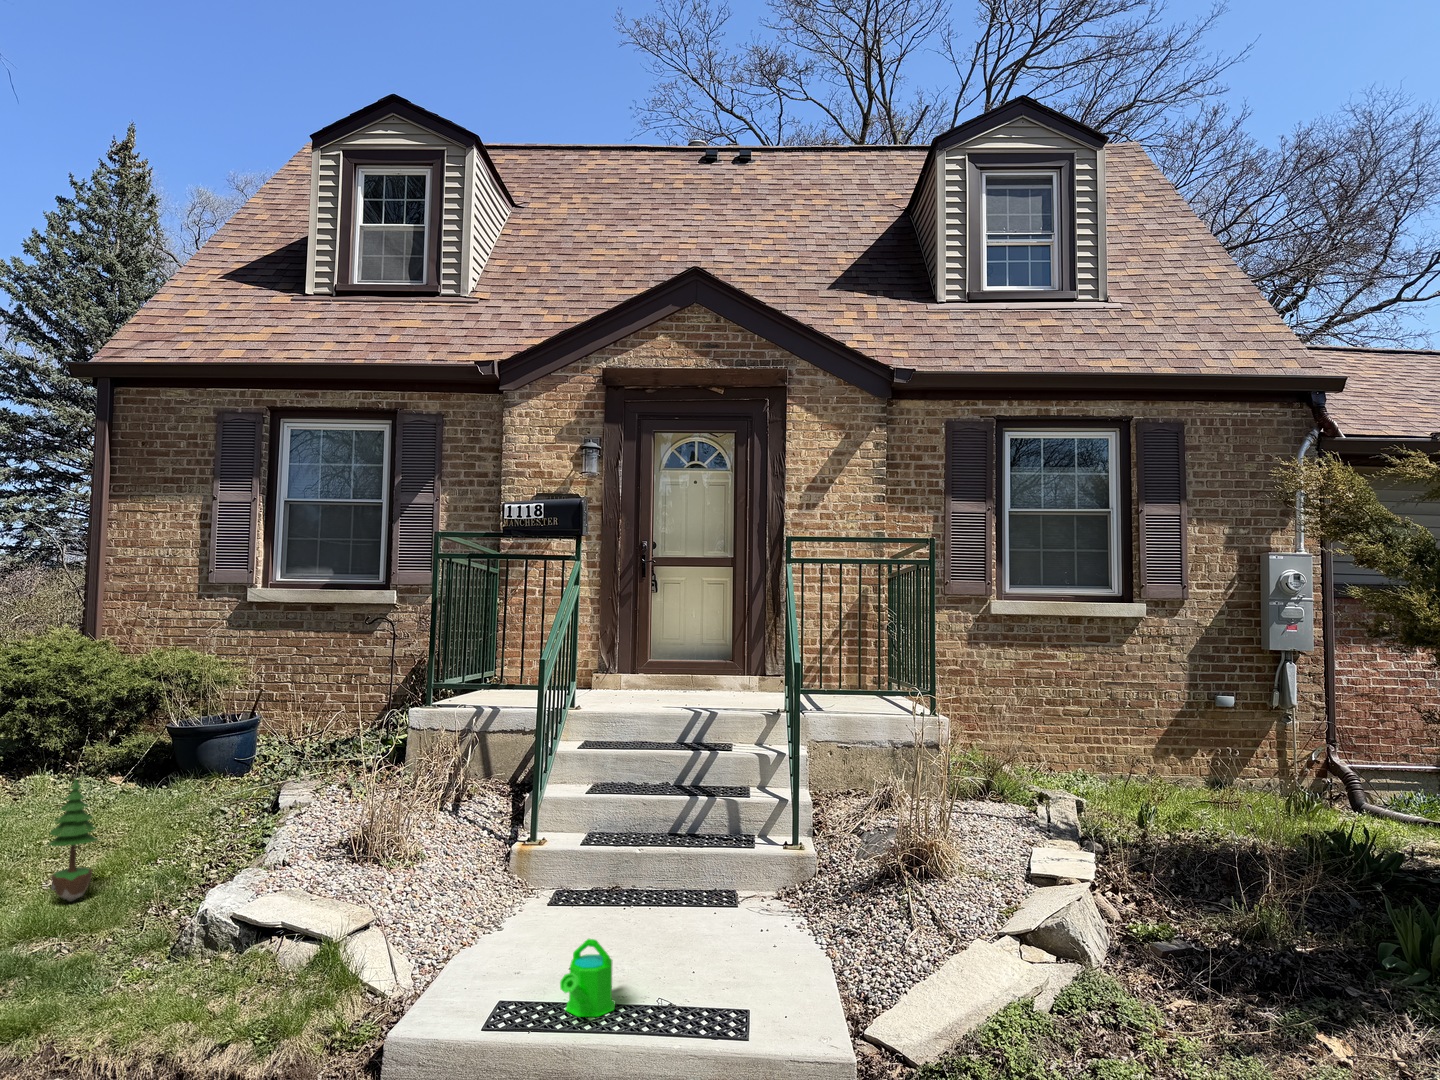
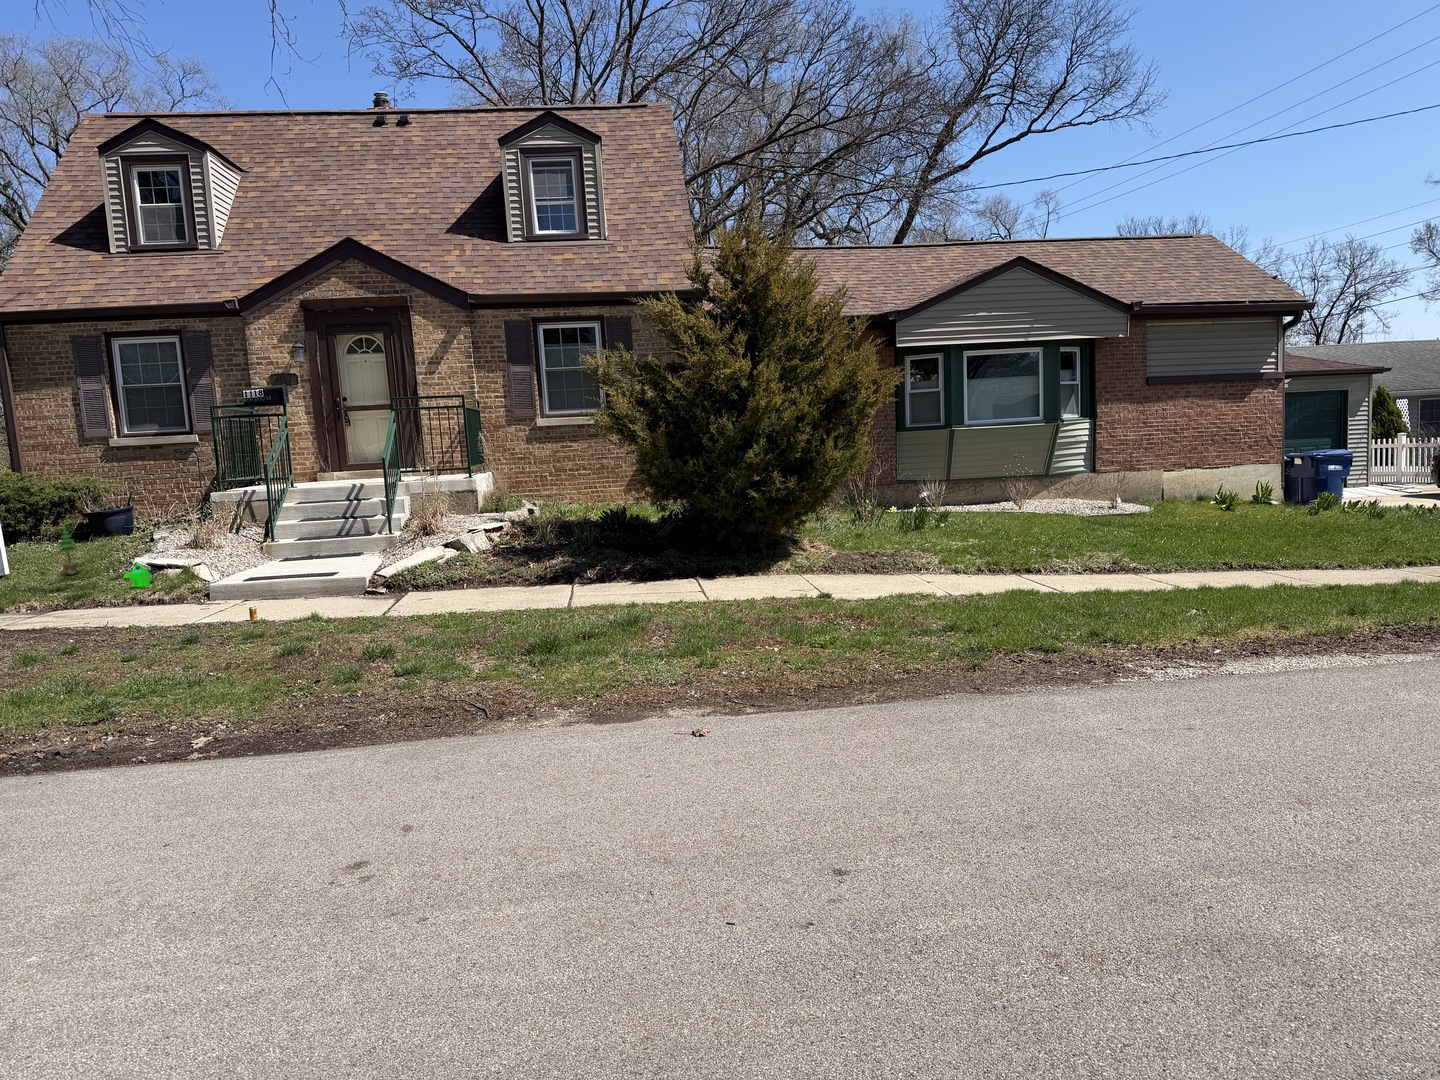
watering can: present [560,939,615,1017] -> present [125,563,151,587]

